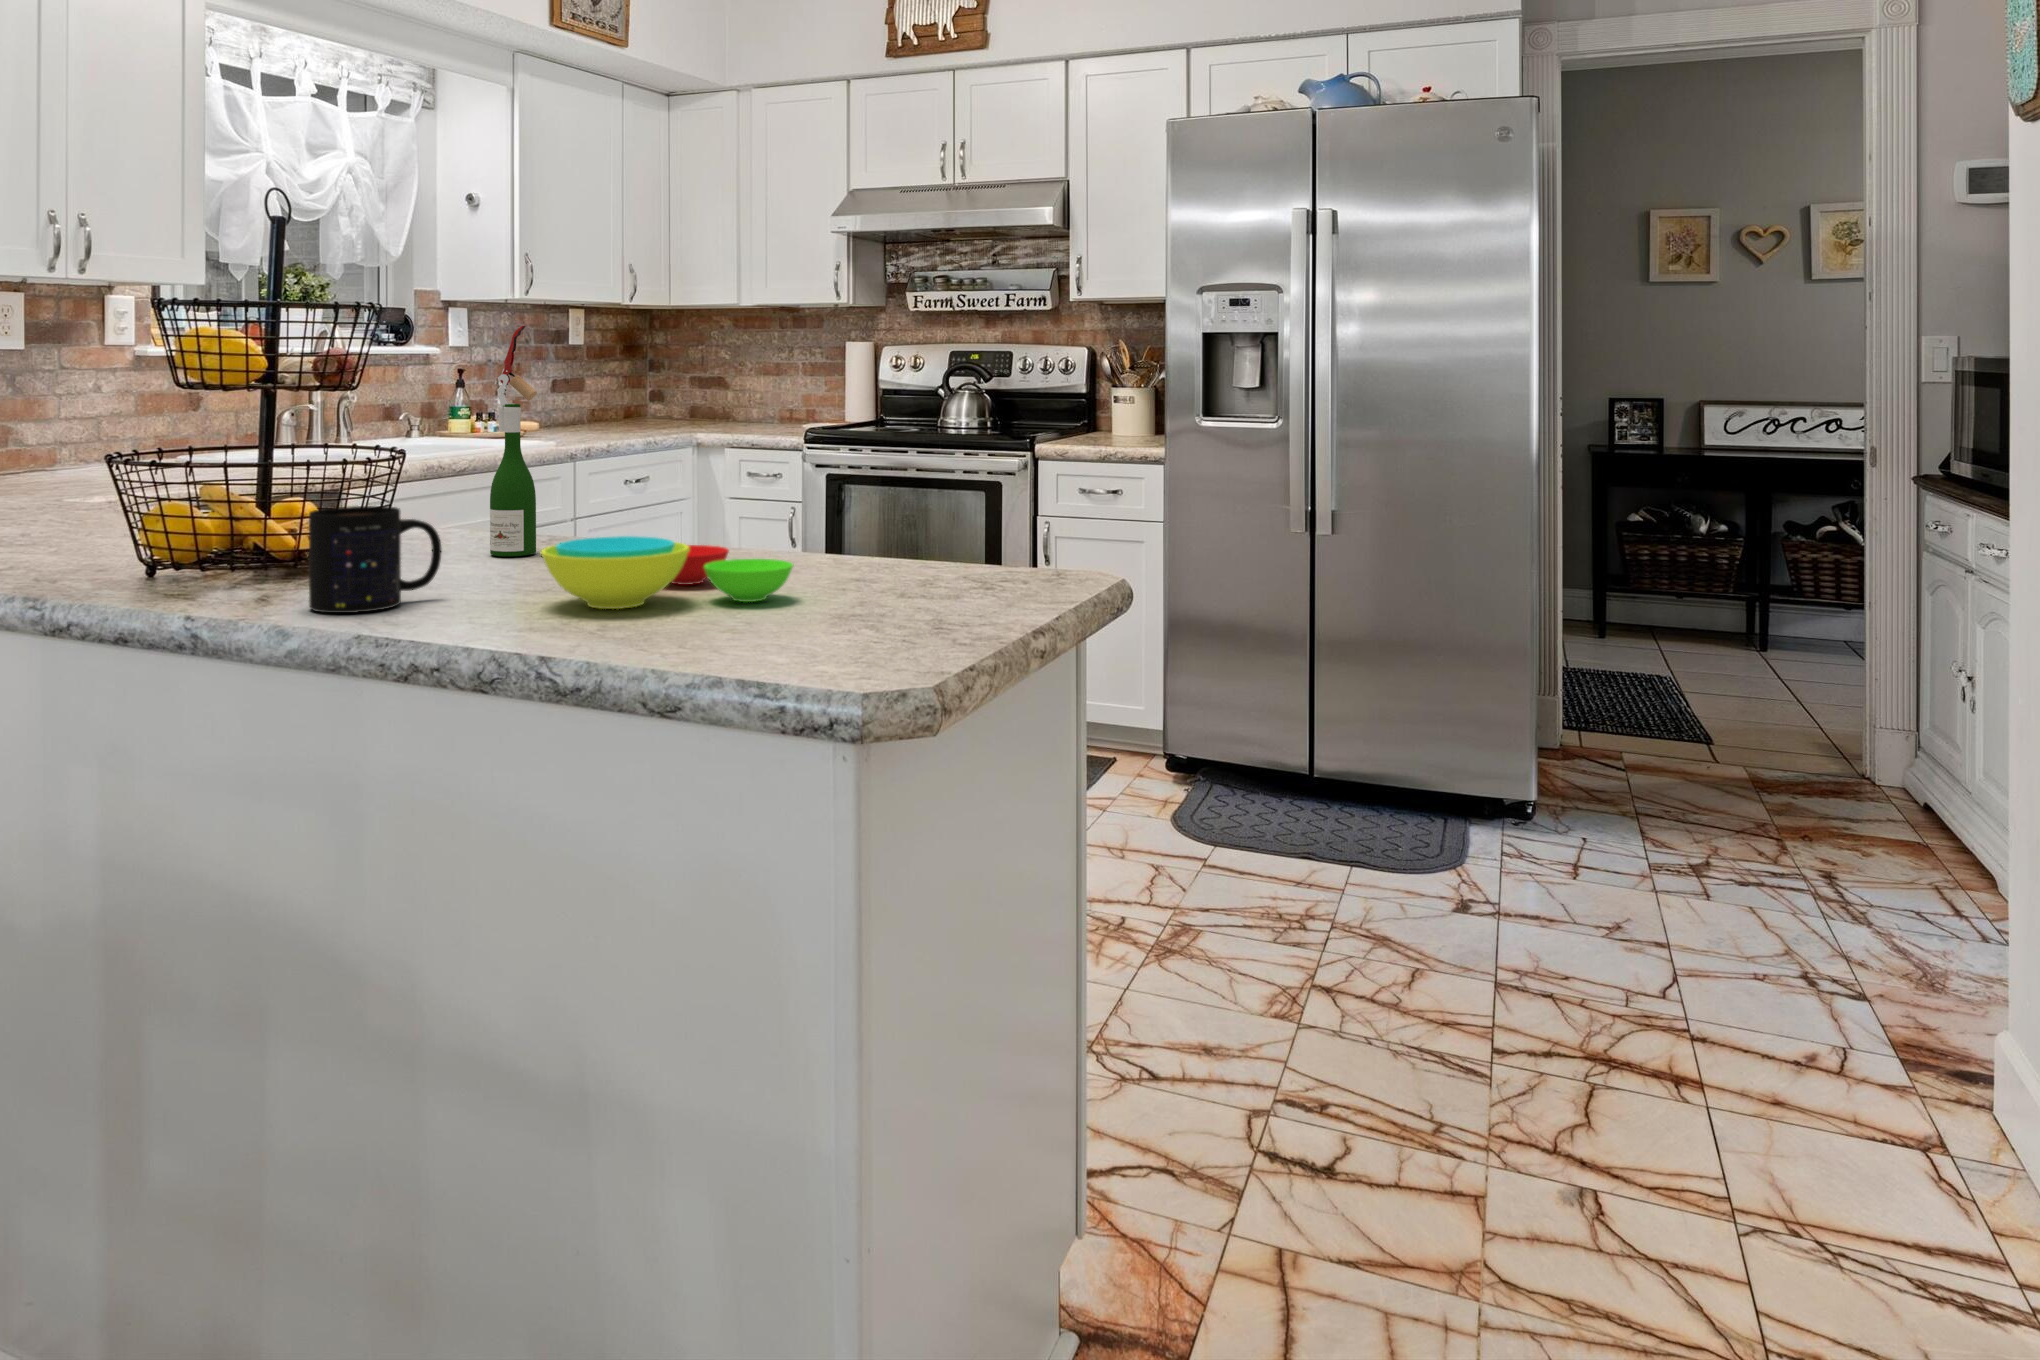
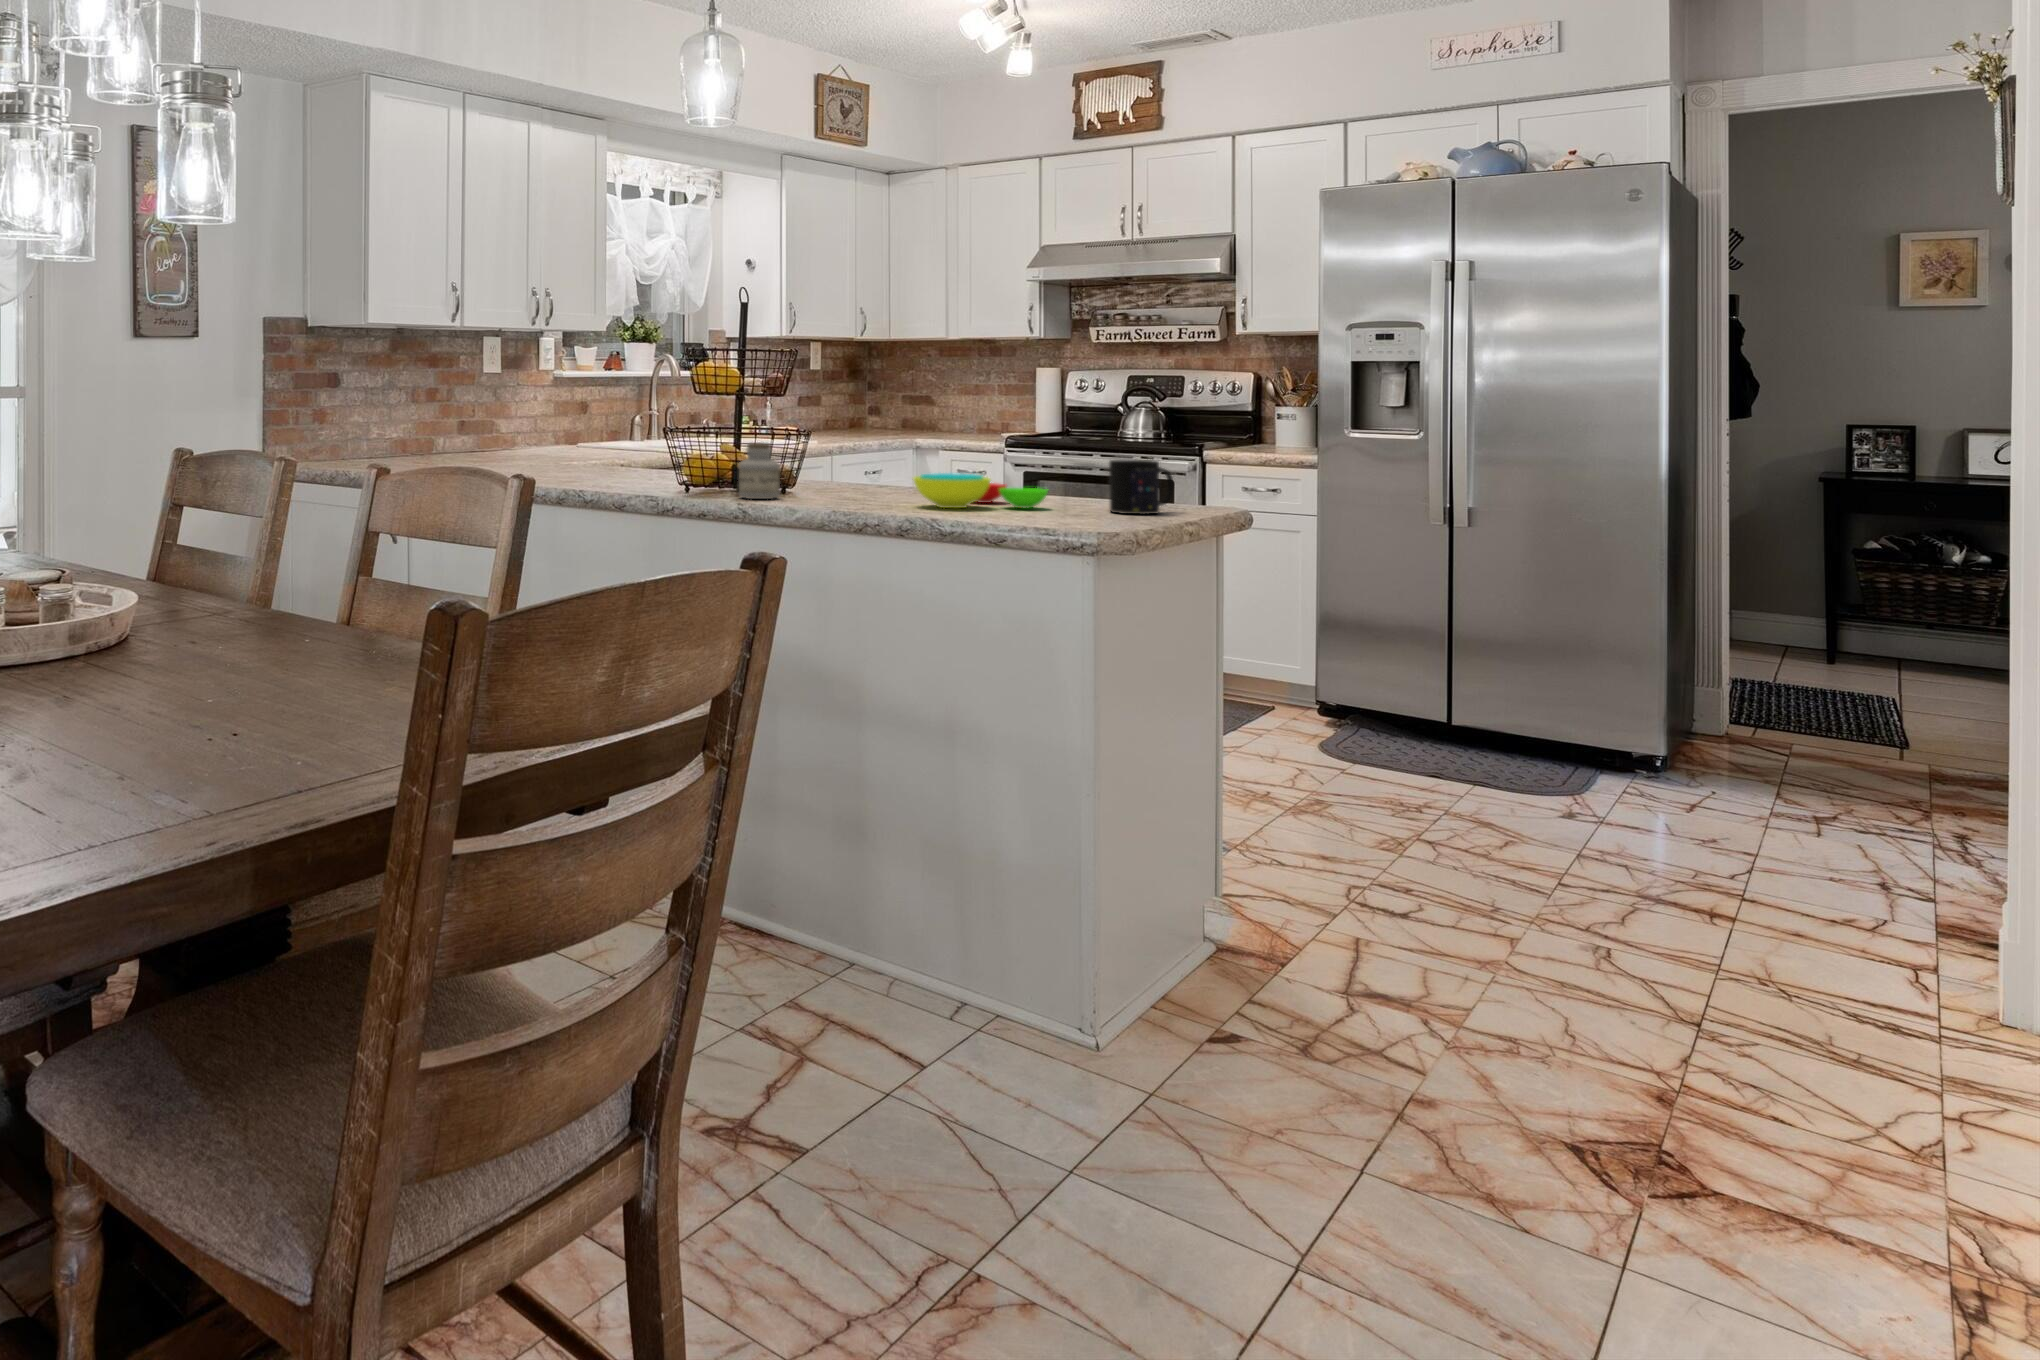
wine bottle: present [490,326,541,556] -> none [857,361,895,491]
jar: none [219,482,307,595] -> present [738,442,780,499]
mug: present [309,506,441,613] -> present [1109,460,1174,514]

